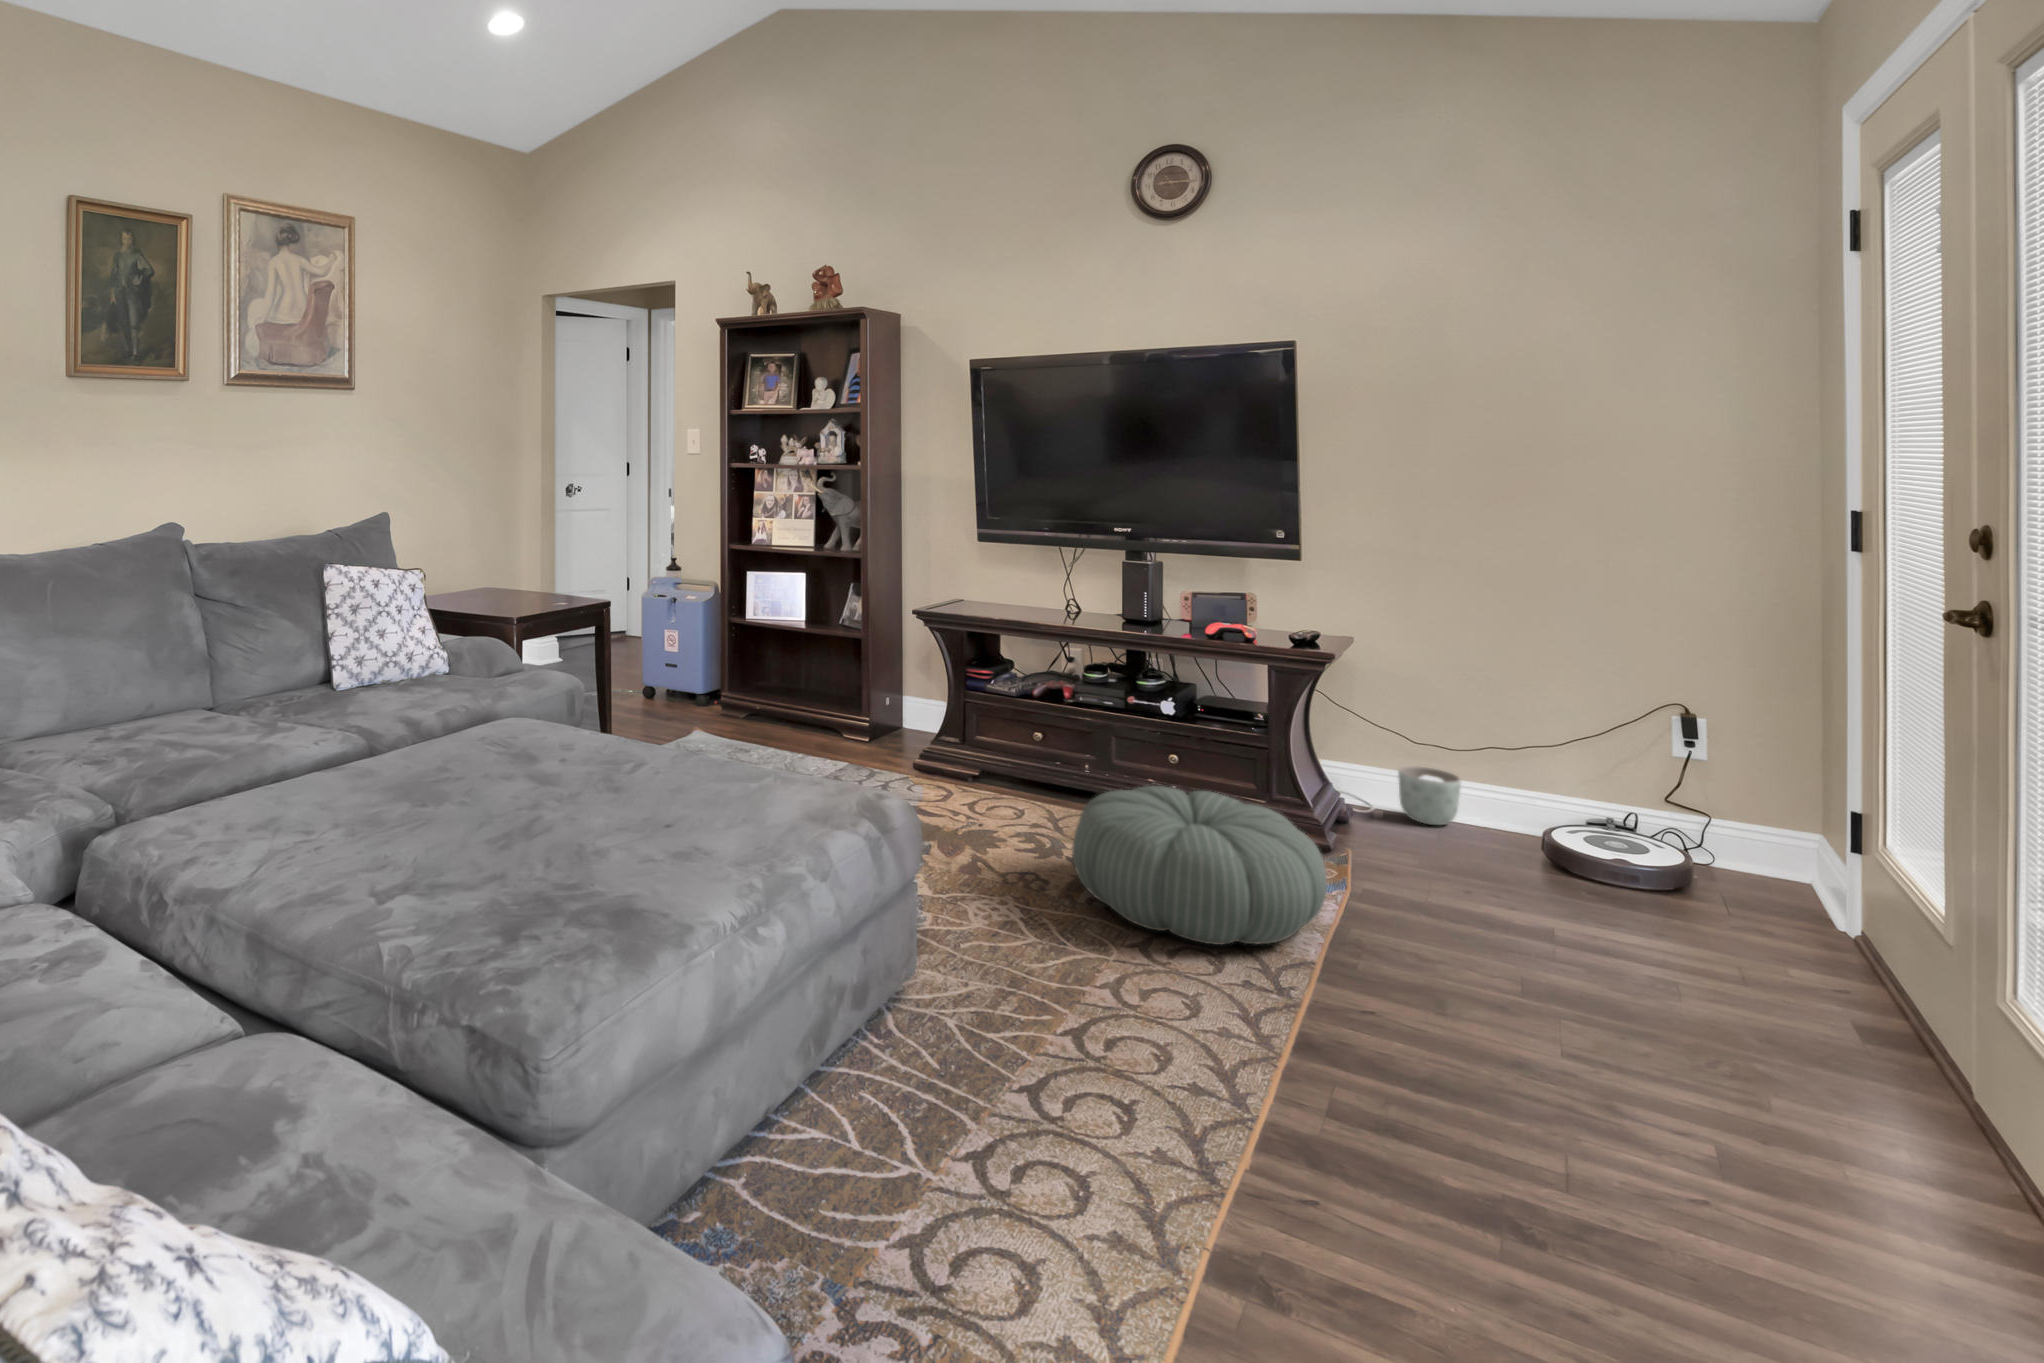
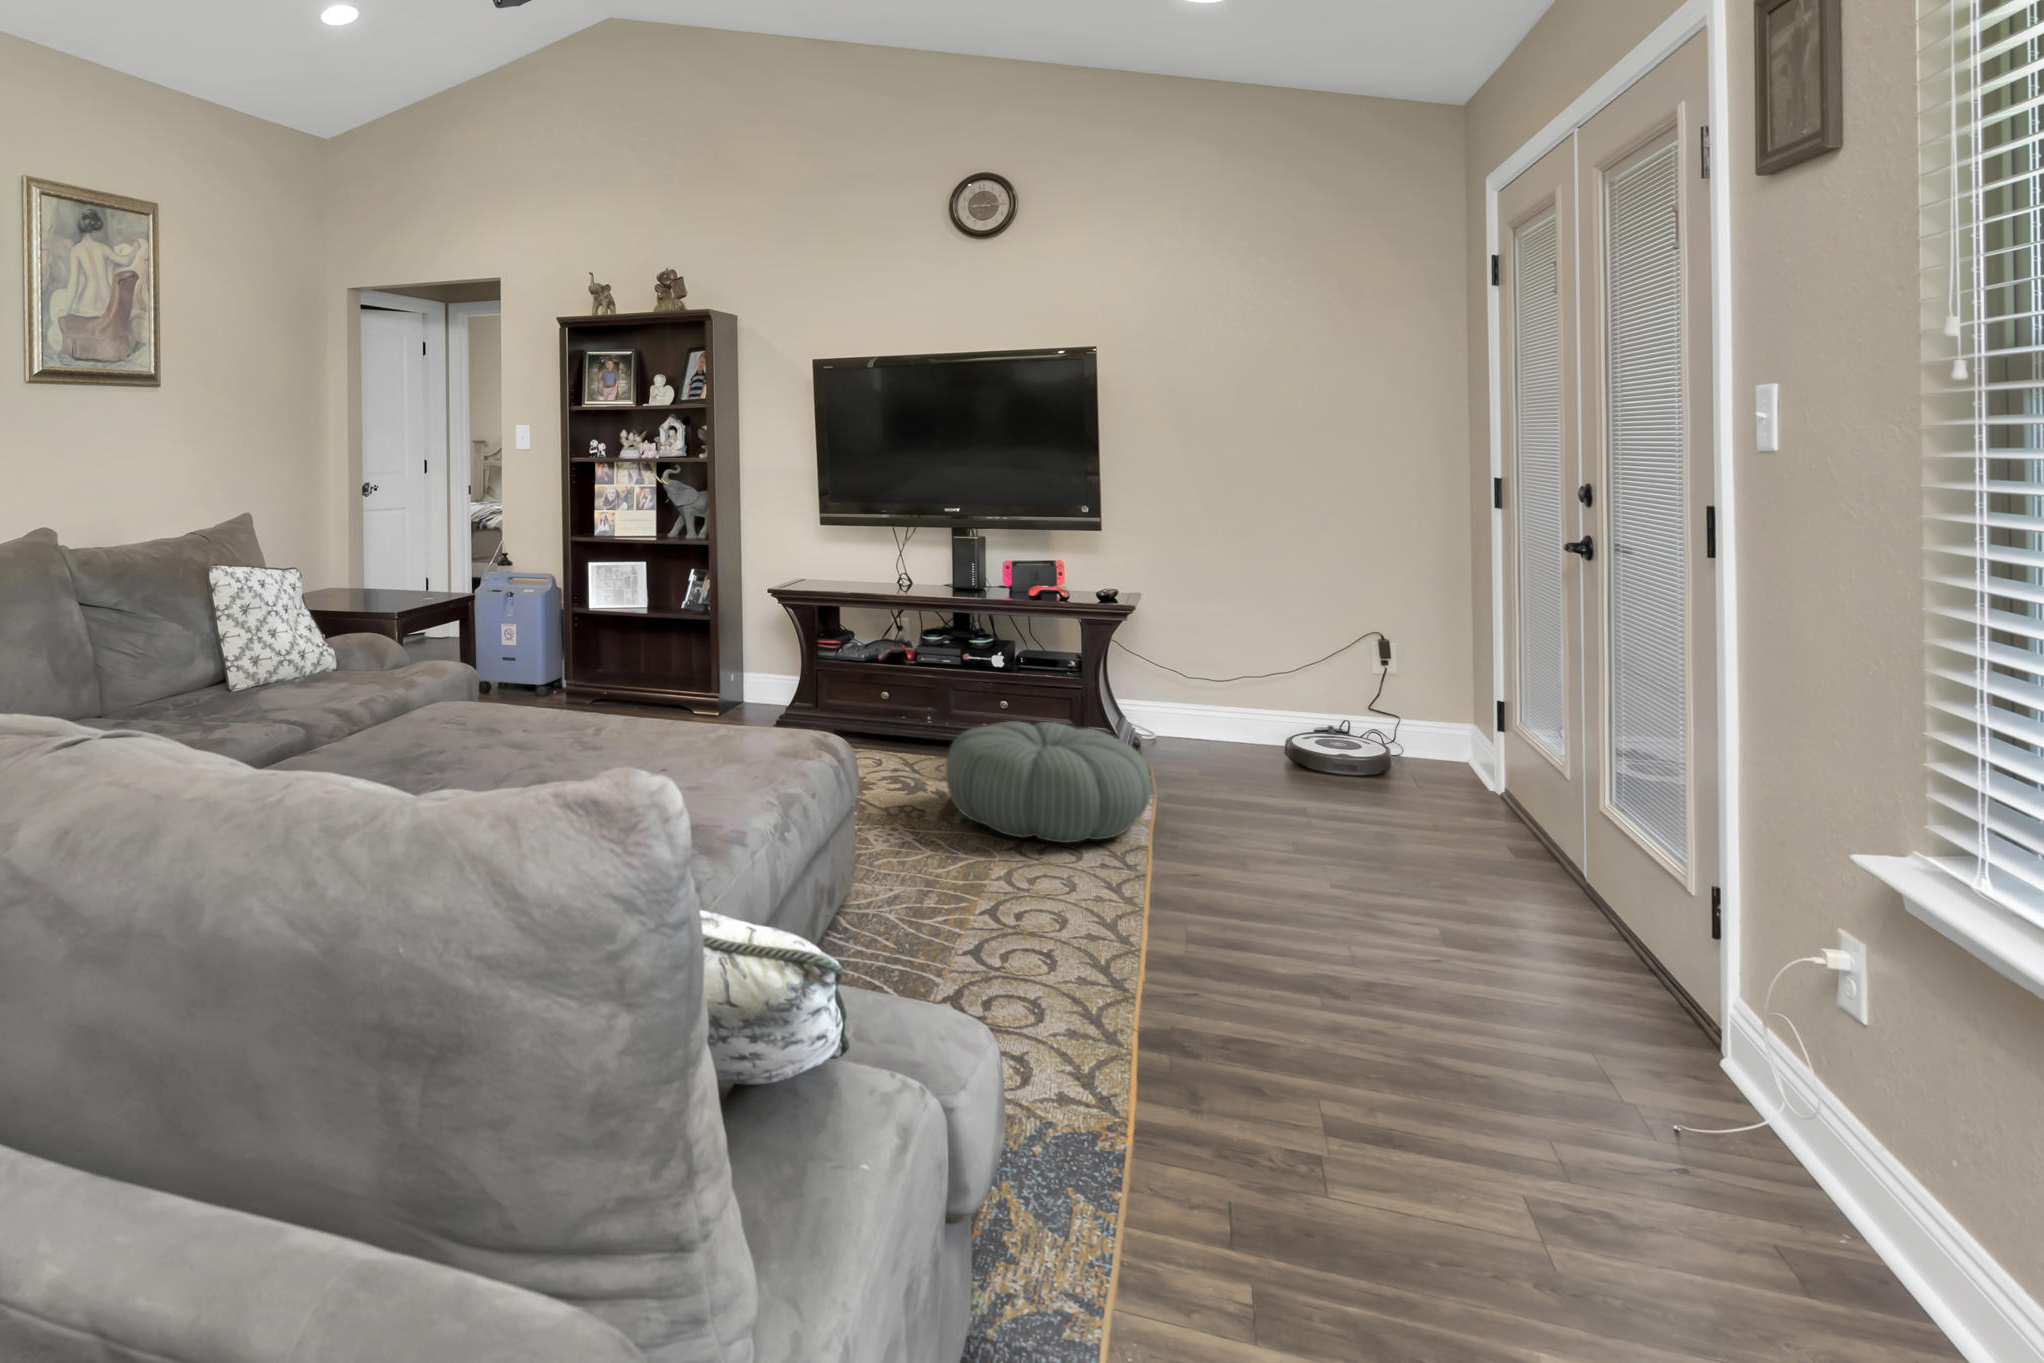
planter: present [1398,766,1461,825] -> none [1176,697,1224,745]

